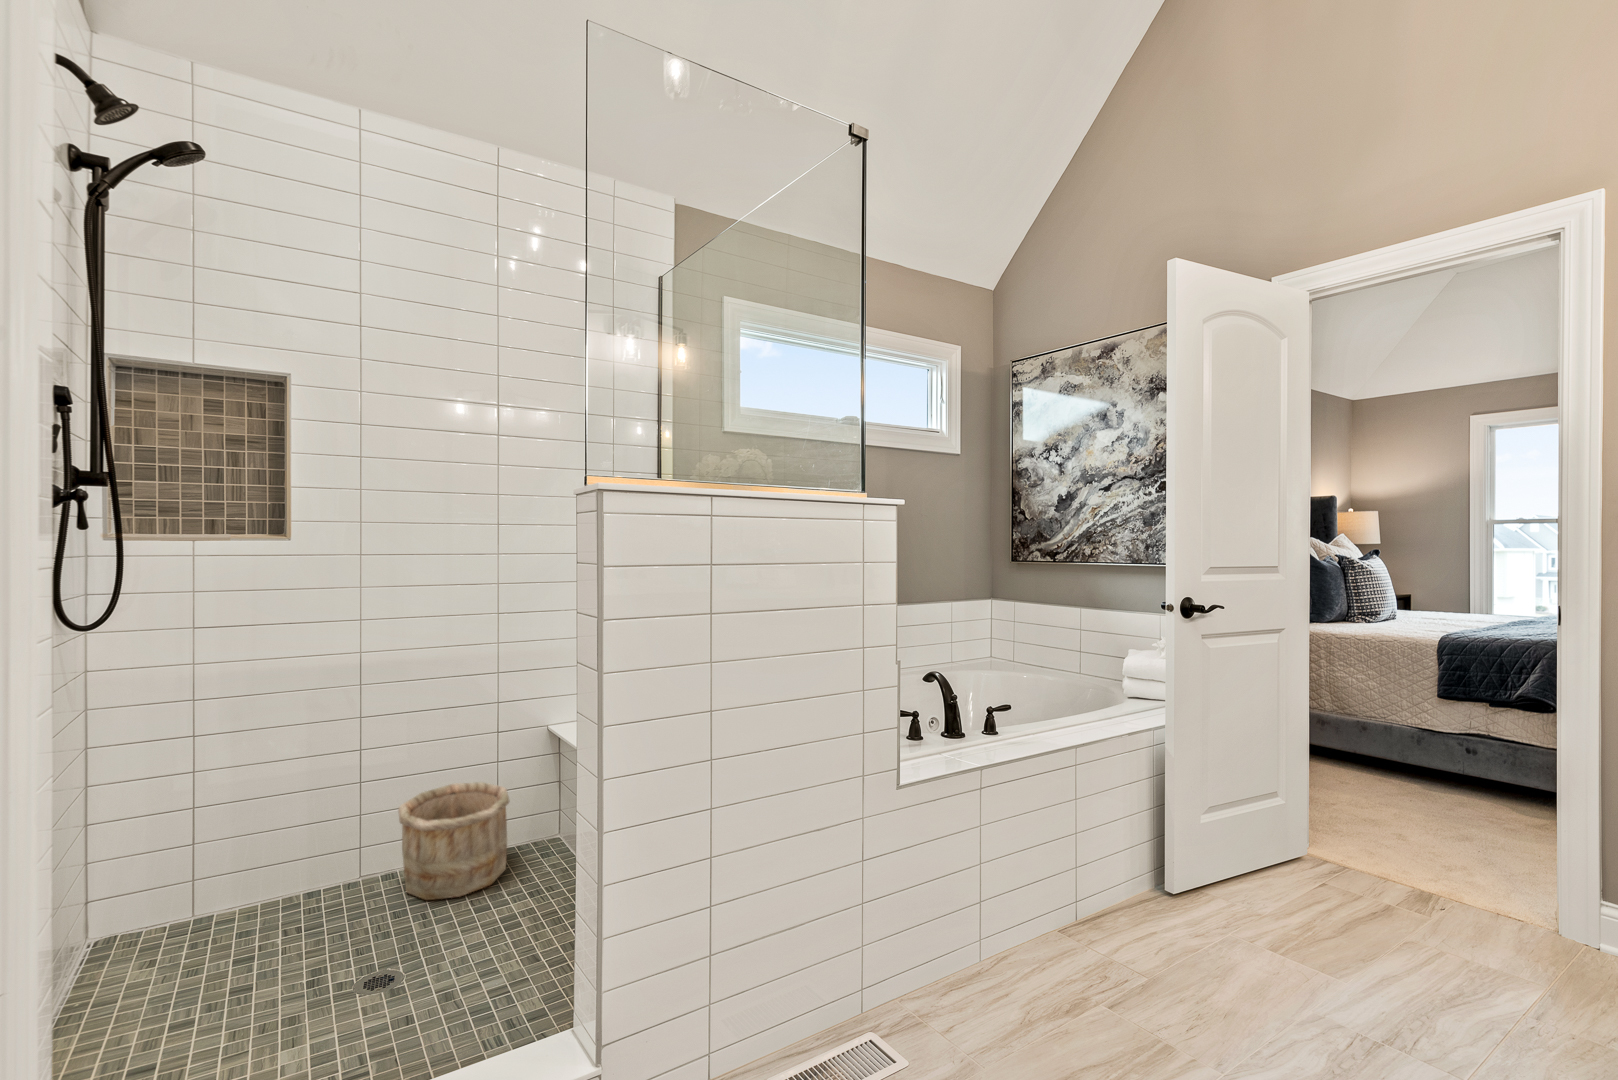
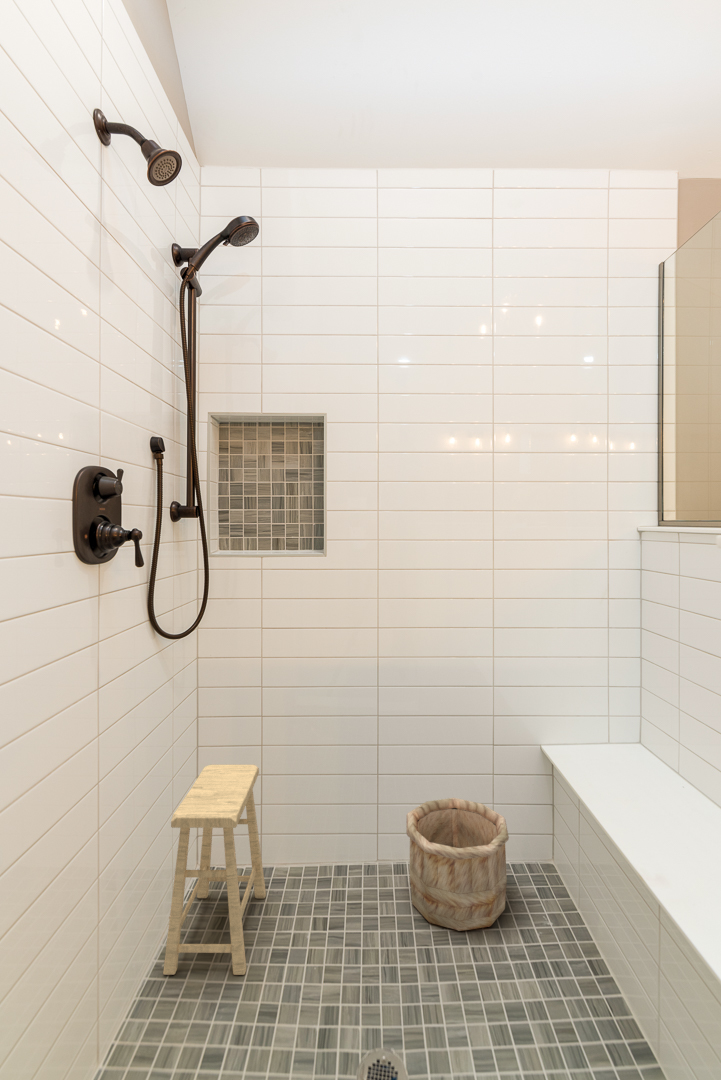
footstool: none [67,787,209,1042] -> present [163,765,266,975]

